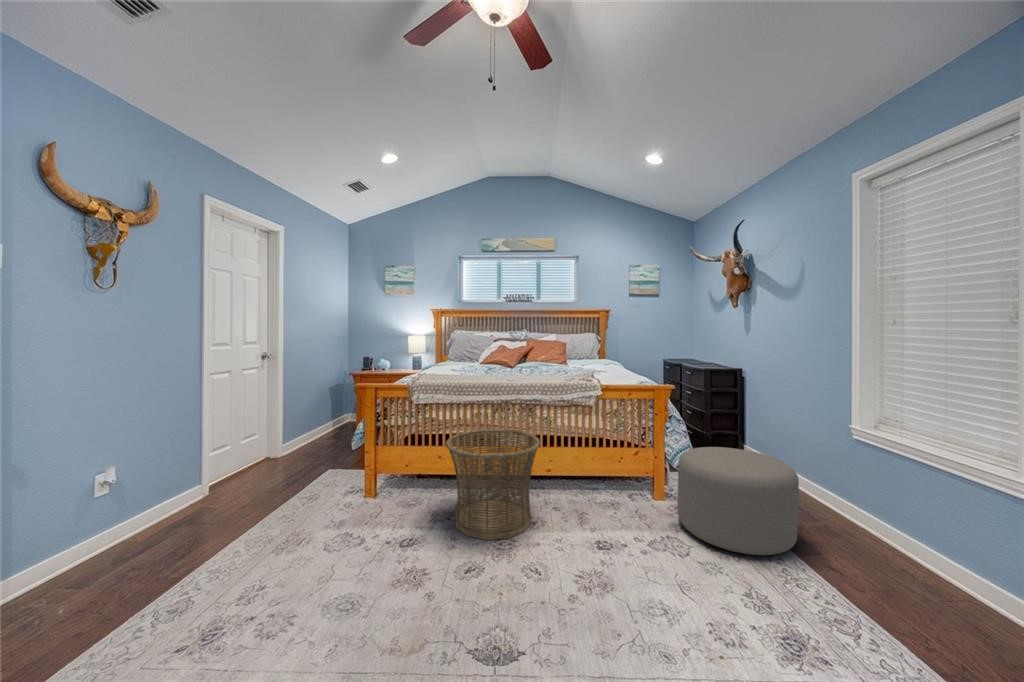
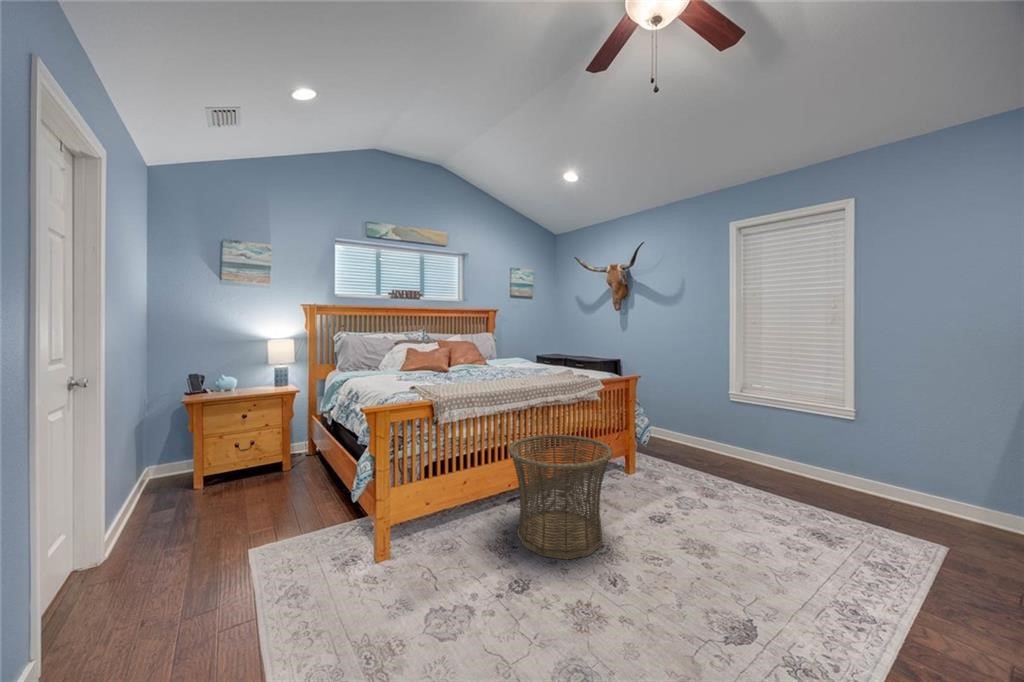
ottoman: present [678,447,799,555] -> none [665,420,755,496]

